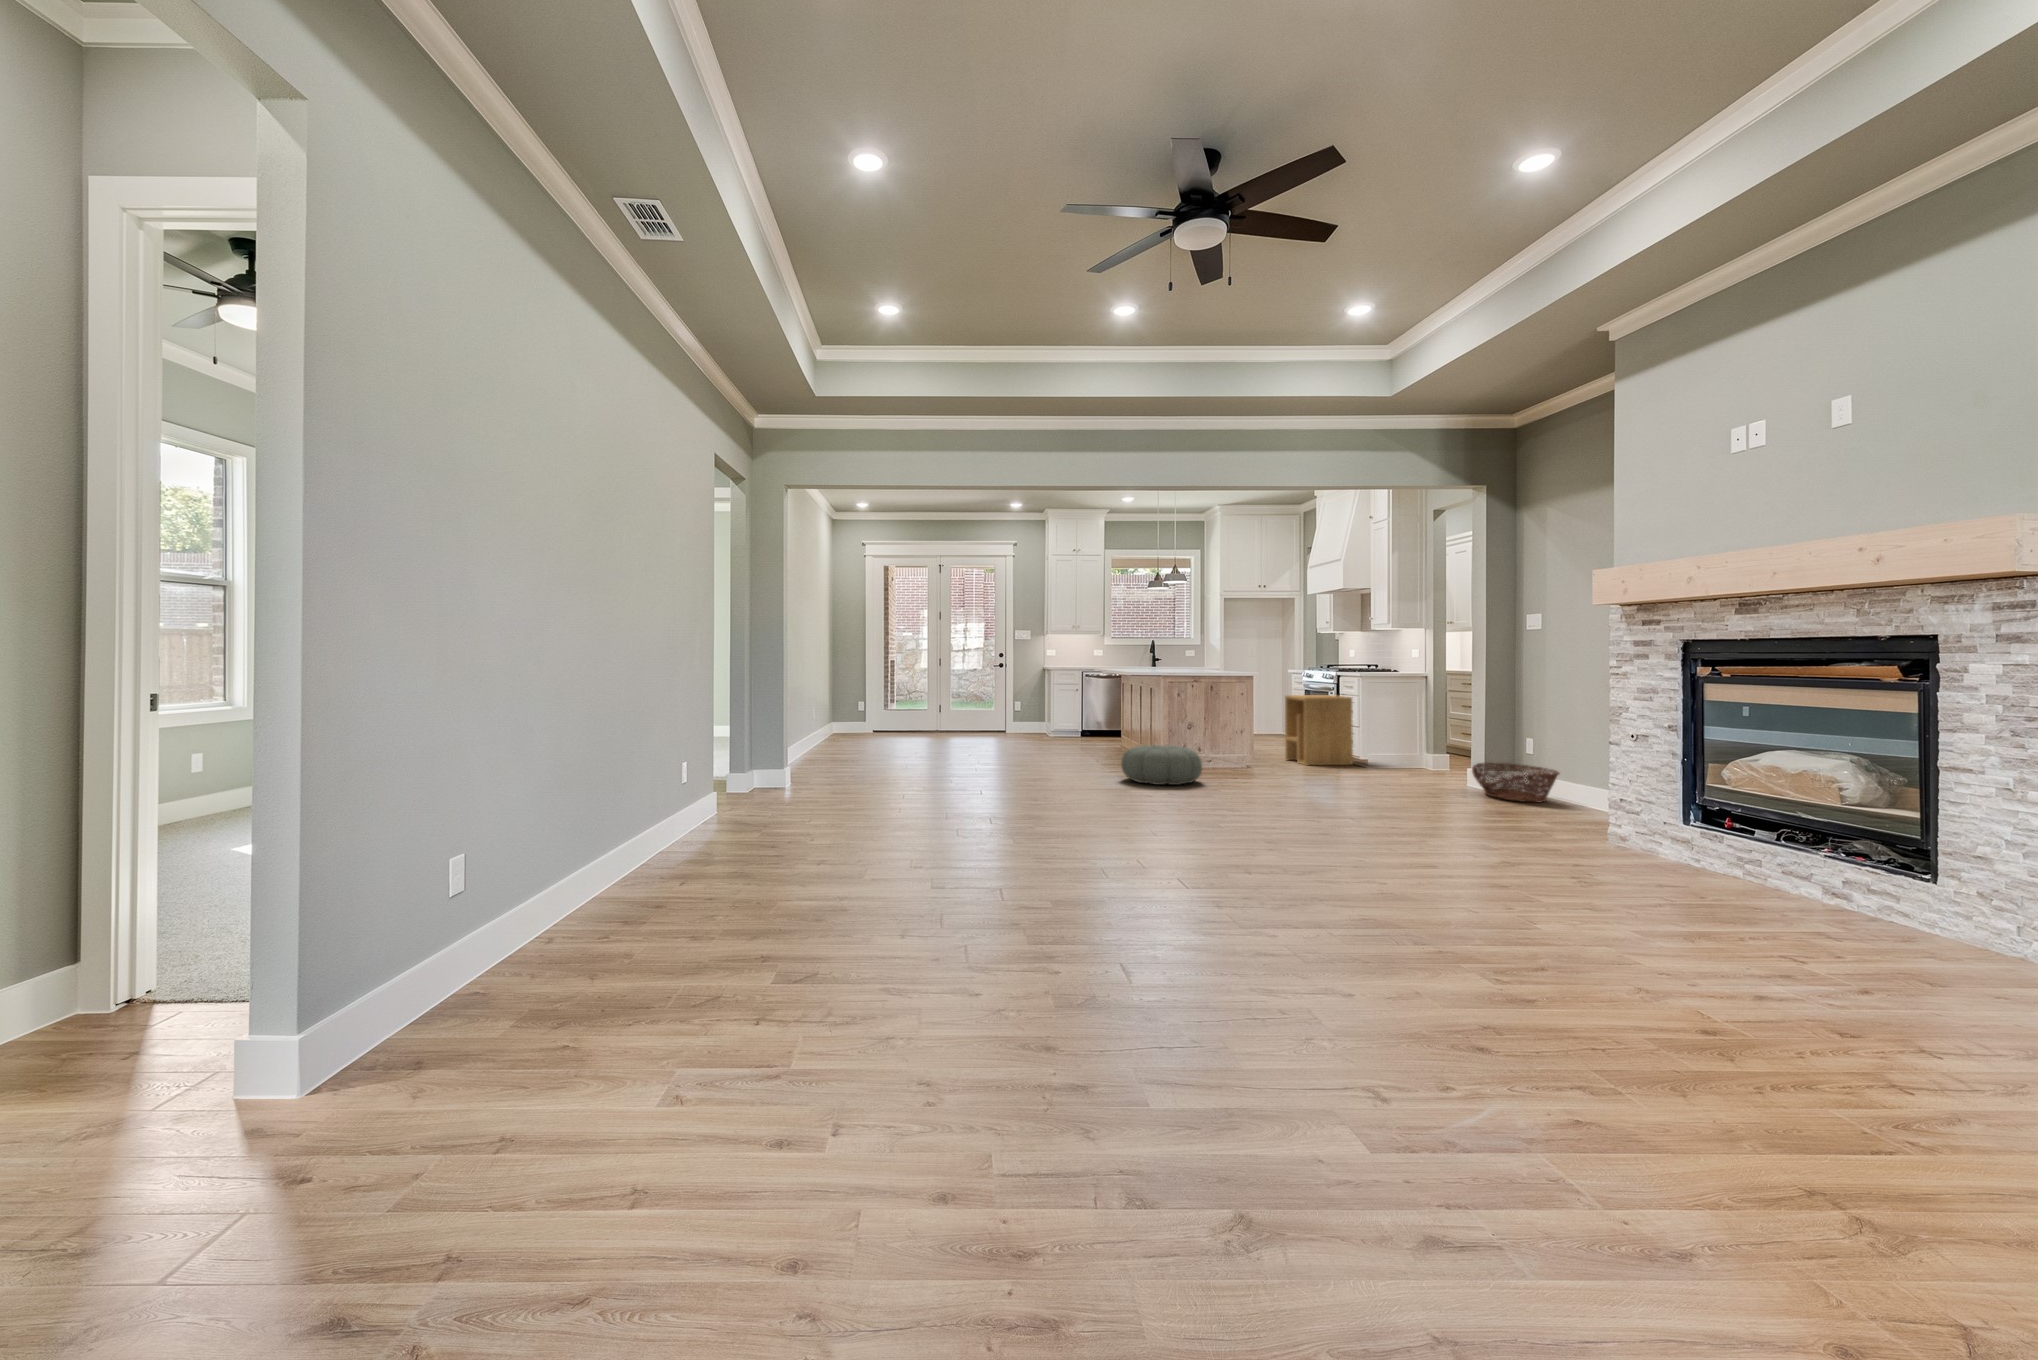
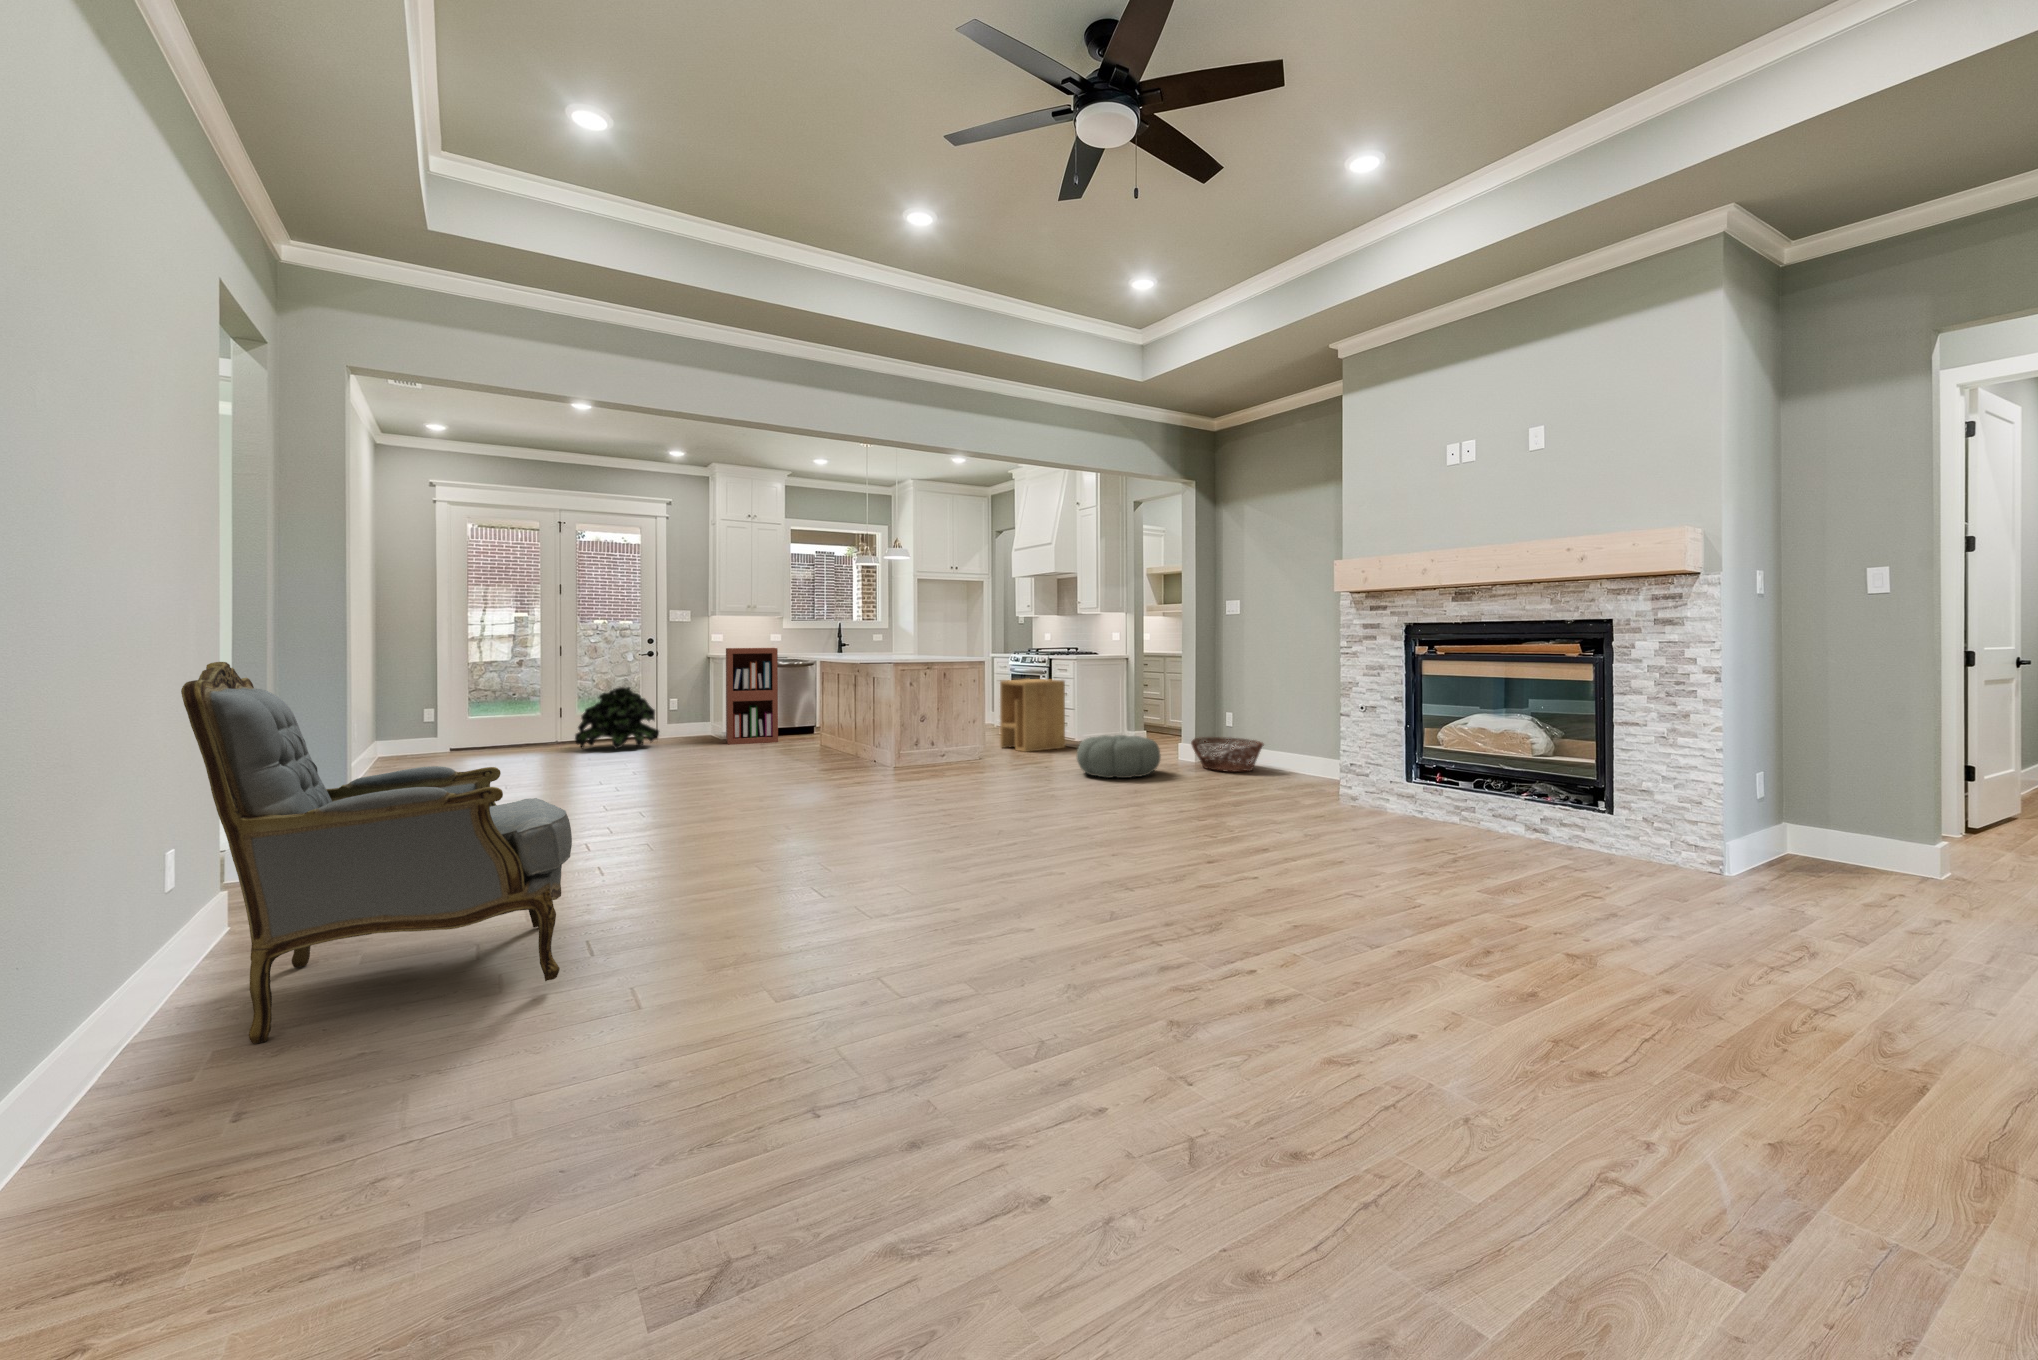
armchair: none [648,661,841,870] -> present [181,662,572,1044]
bookshelf: none [1053,661,1094,742] -> present [726,648,778,744]
potted plant: none [943,690,1003,739] -> present [575,687,659,749]
pouf: present [1121,745,1202,785] -> present [1077,735,1160,778]

